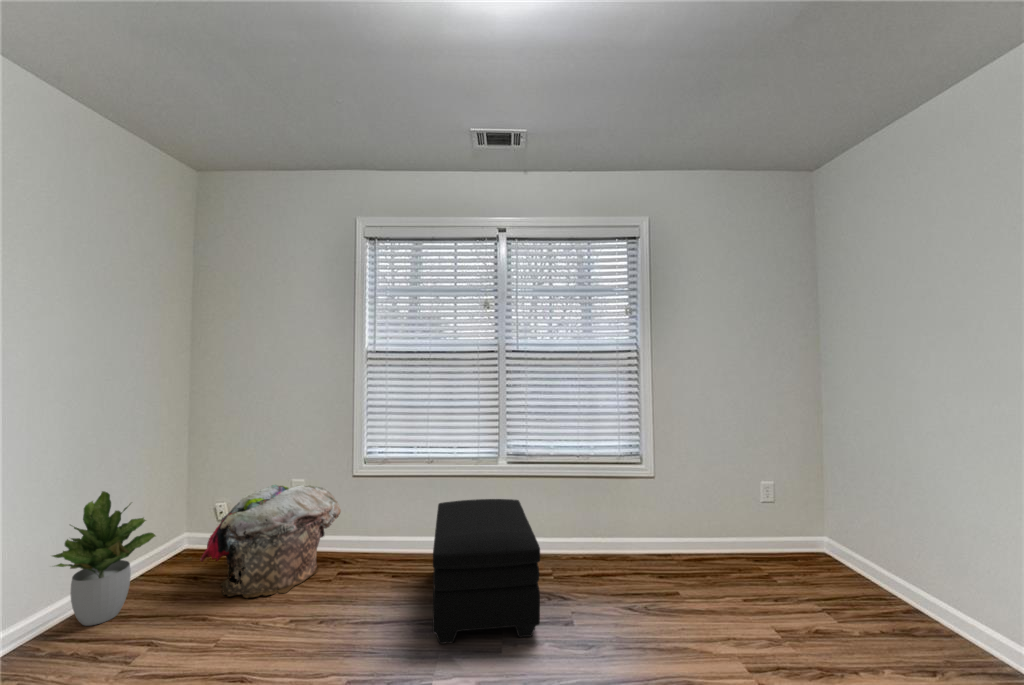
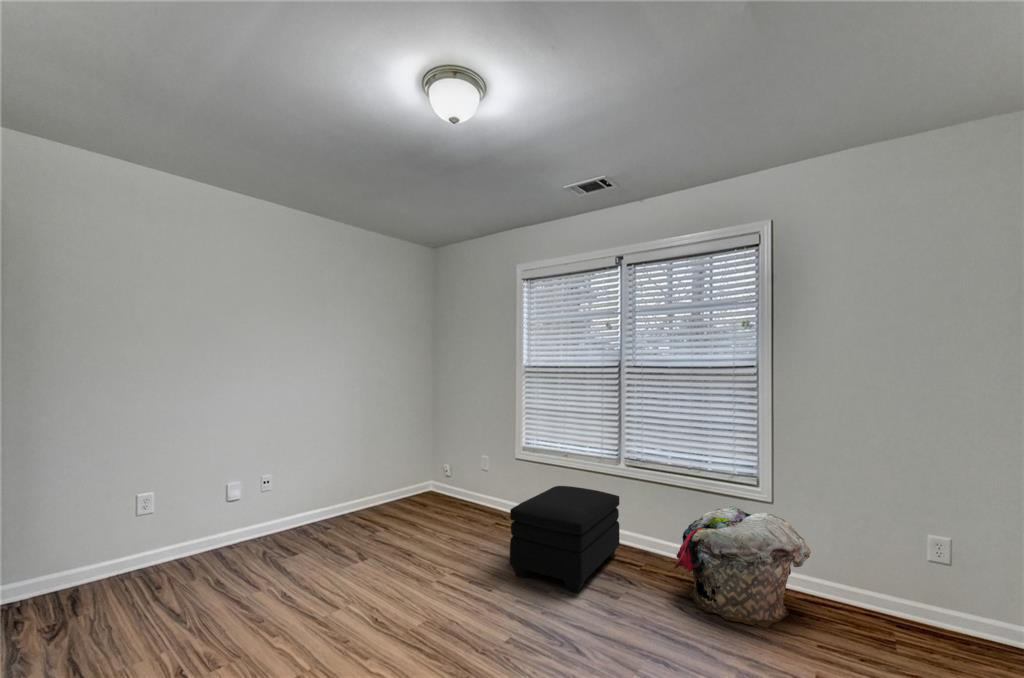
laundry basket: present [200,485,341,598] -> present [673,506,811,628]
potted plant: present [53,491,155,626] -> none [358,442,403,514]

